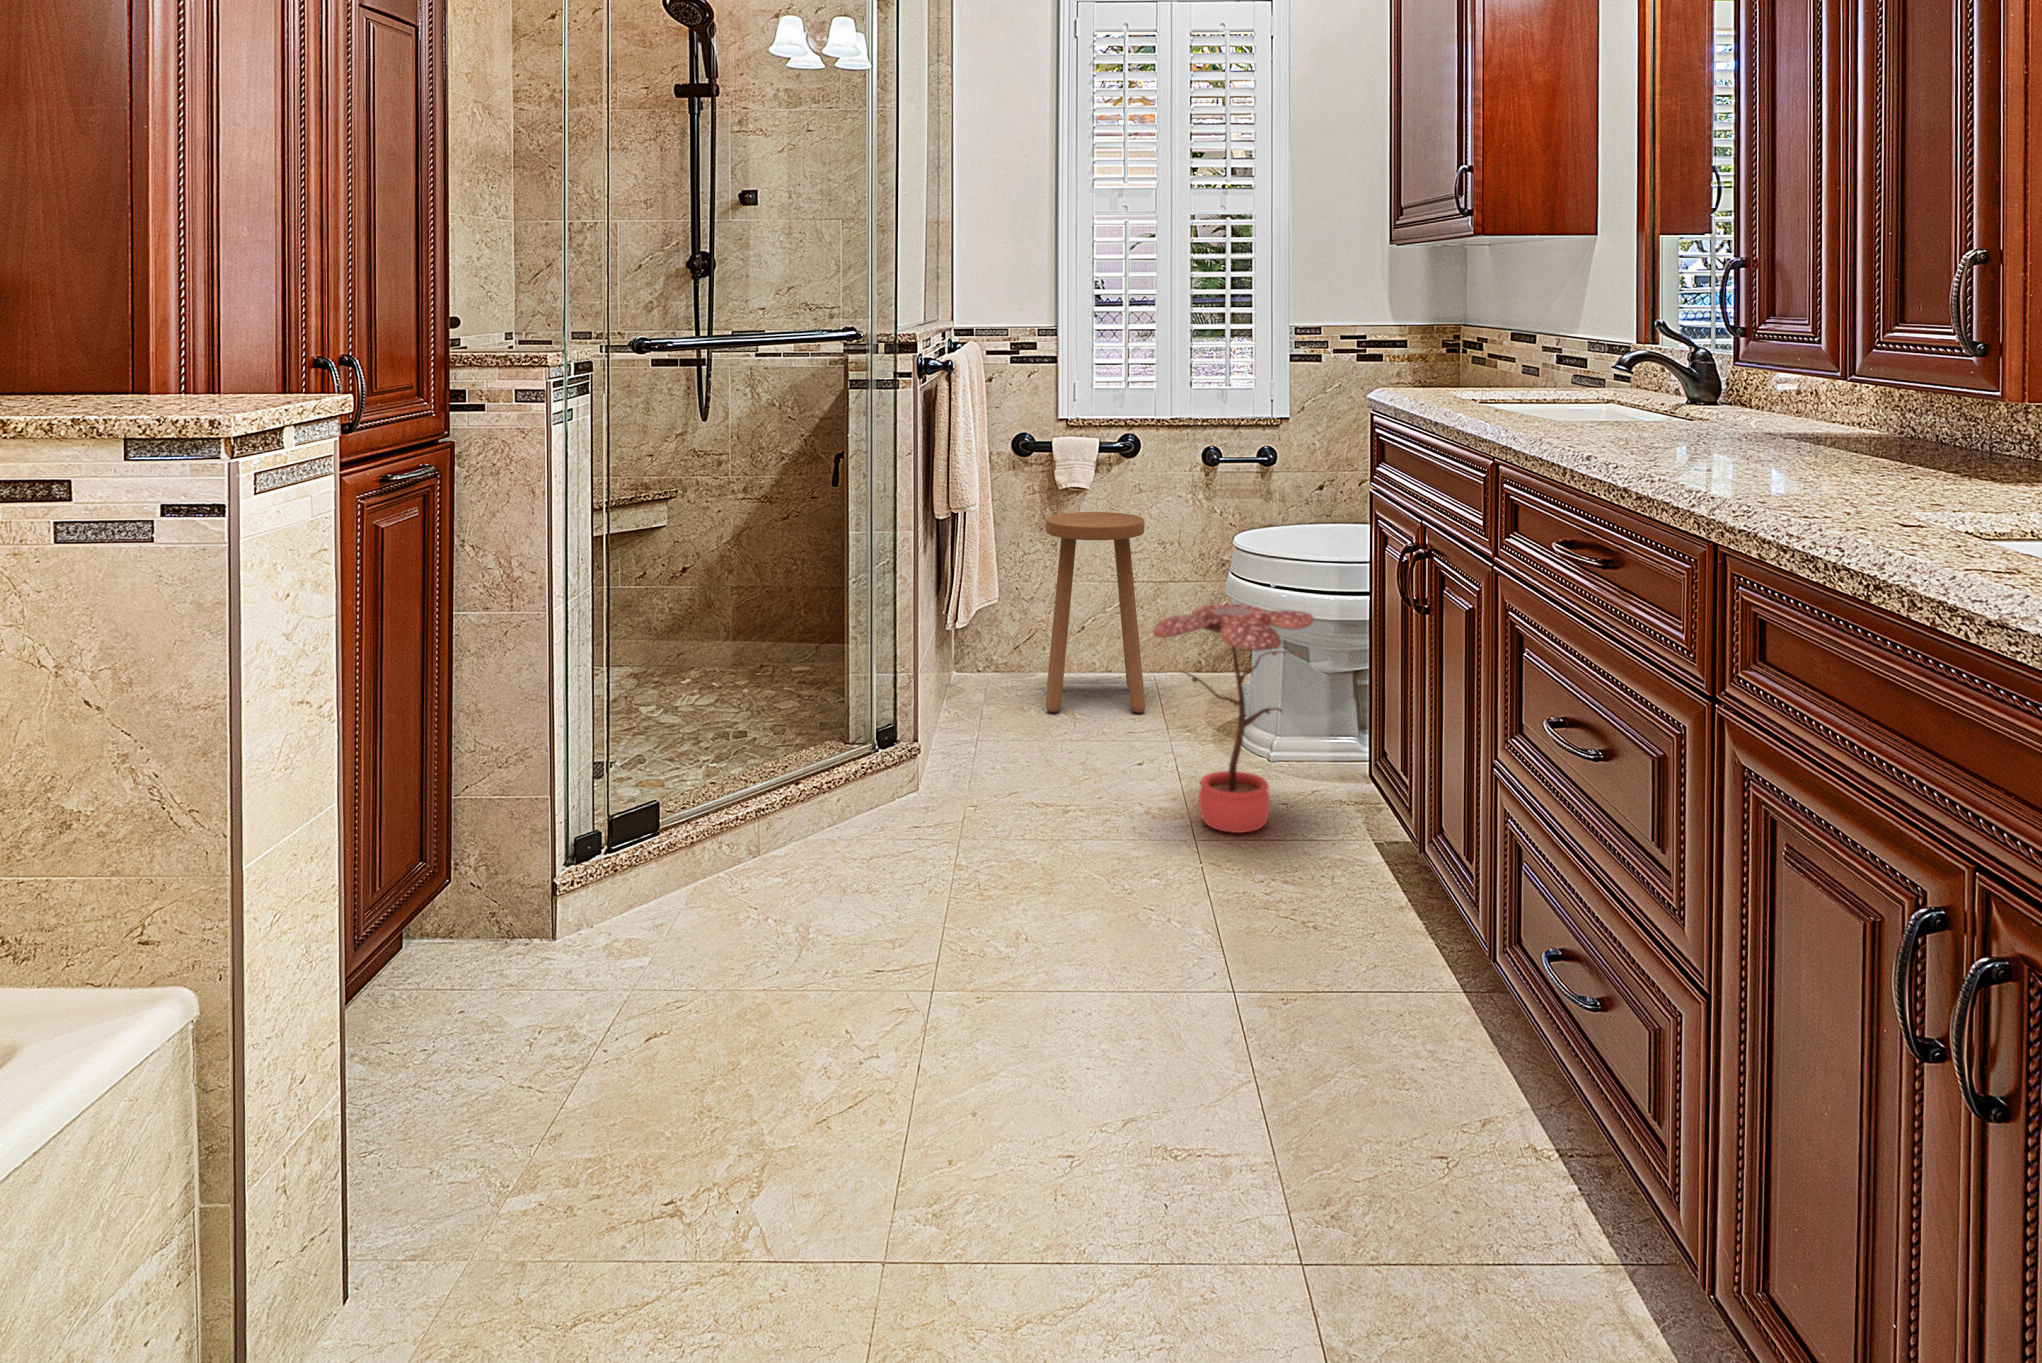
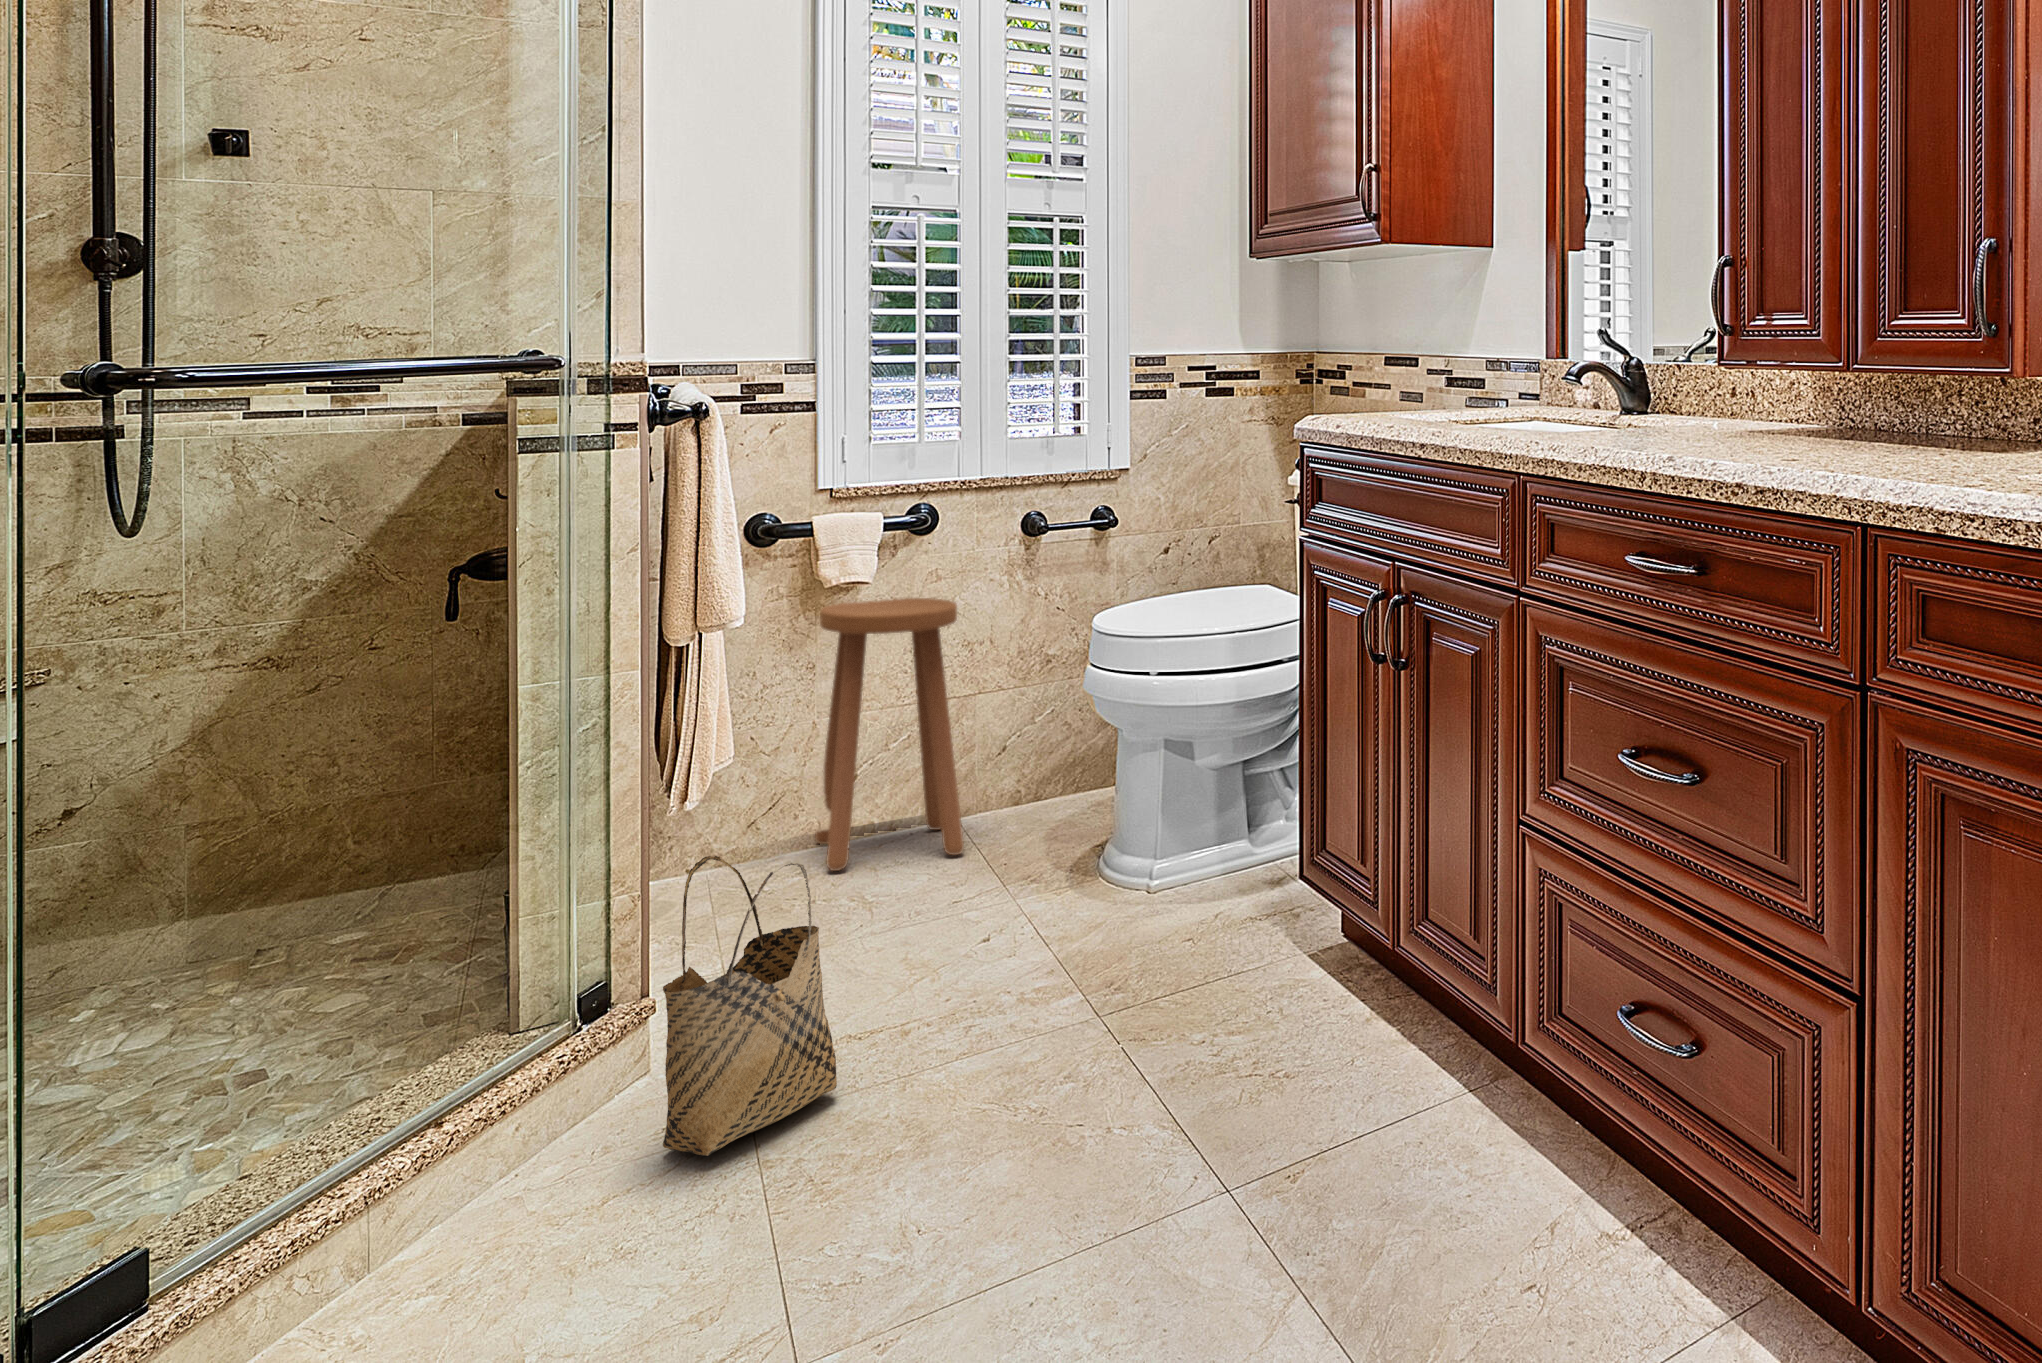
potted plant: present [1153,604,1314,833] -> none [1036,690,1229,977]
woven basket: none [860,696,984,903] -> present [663,856,837,1156]

